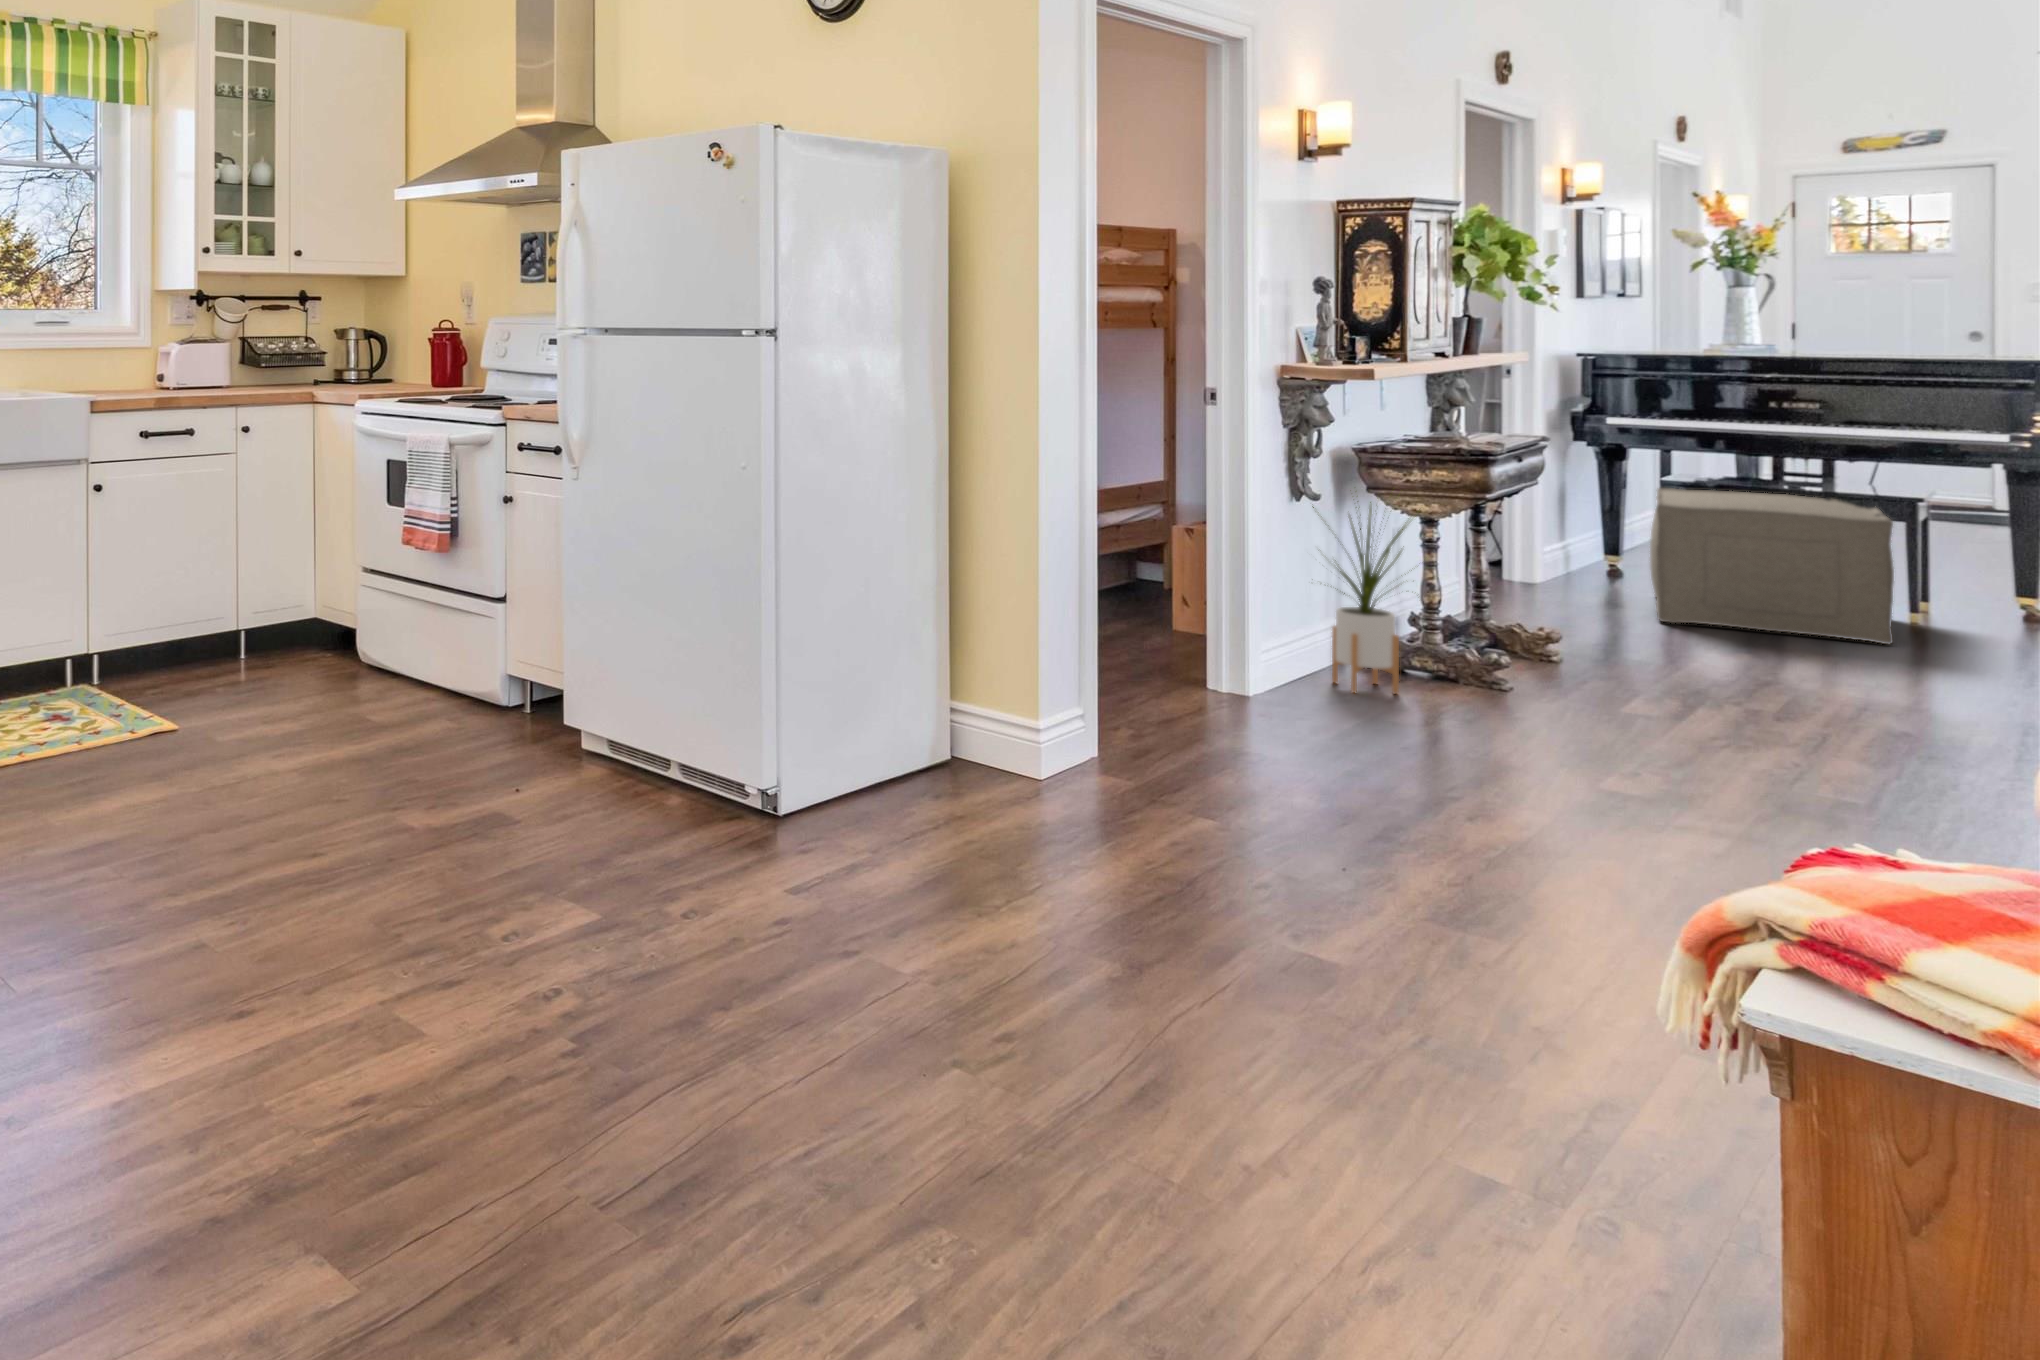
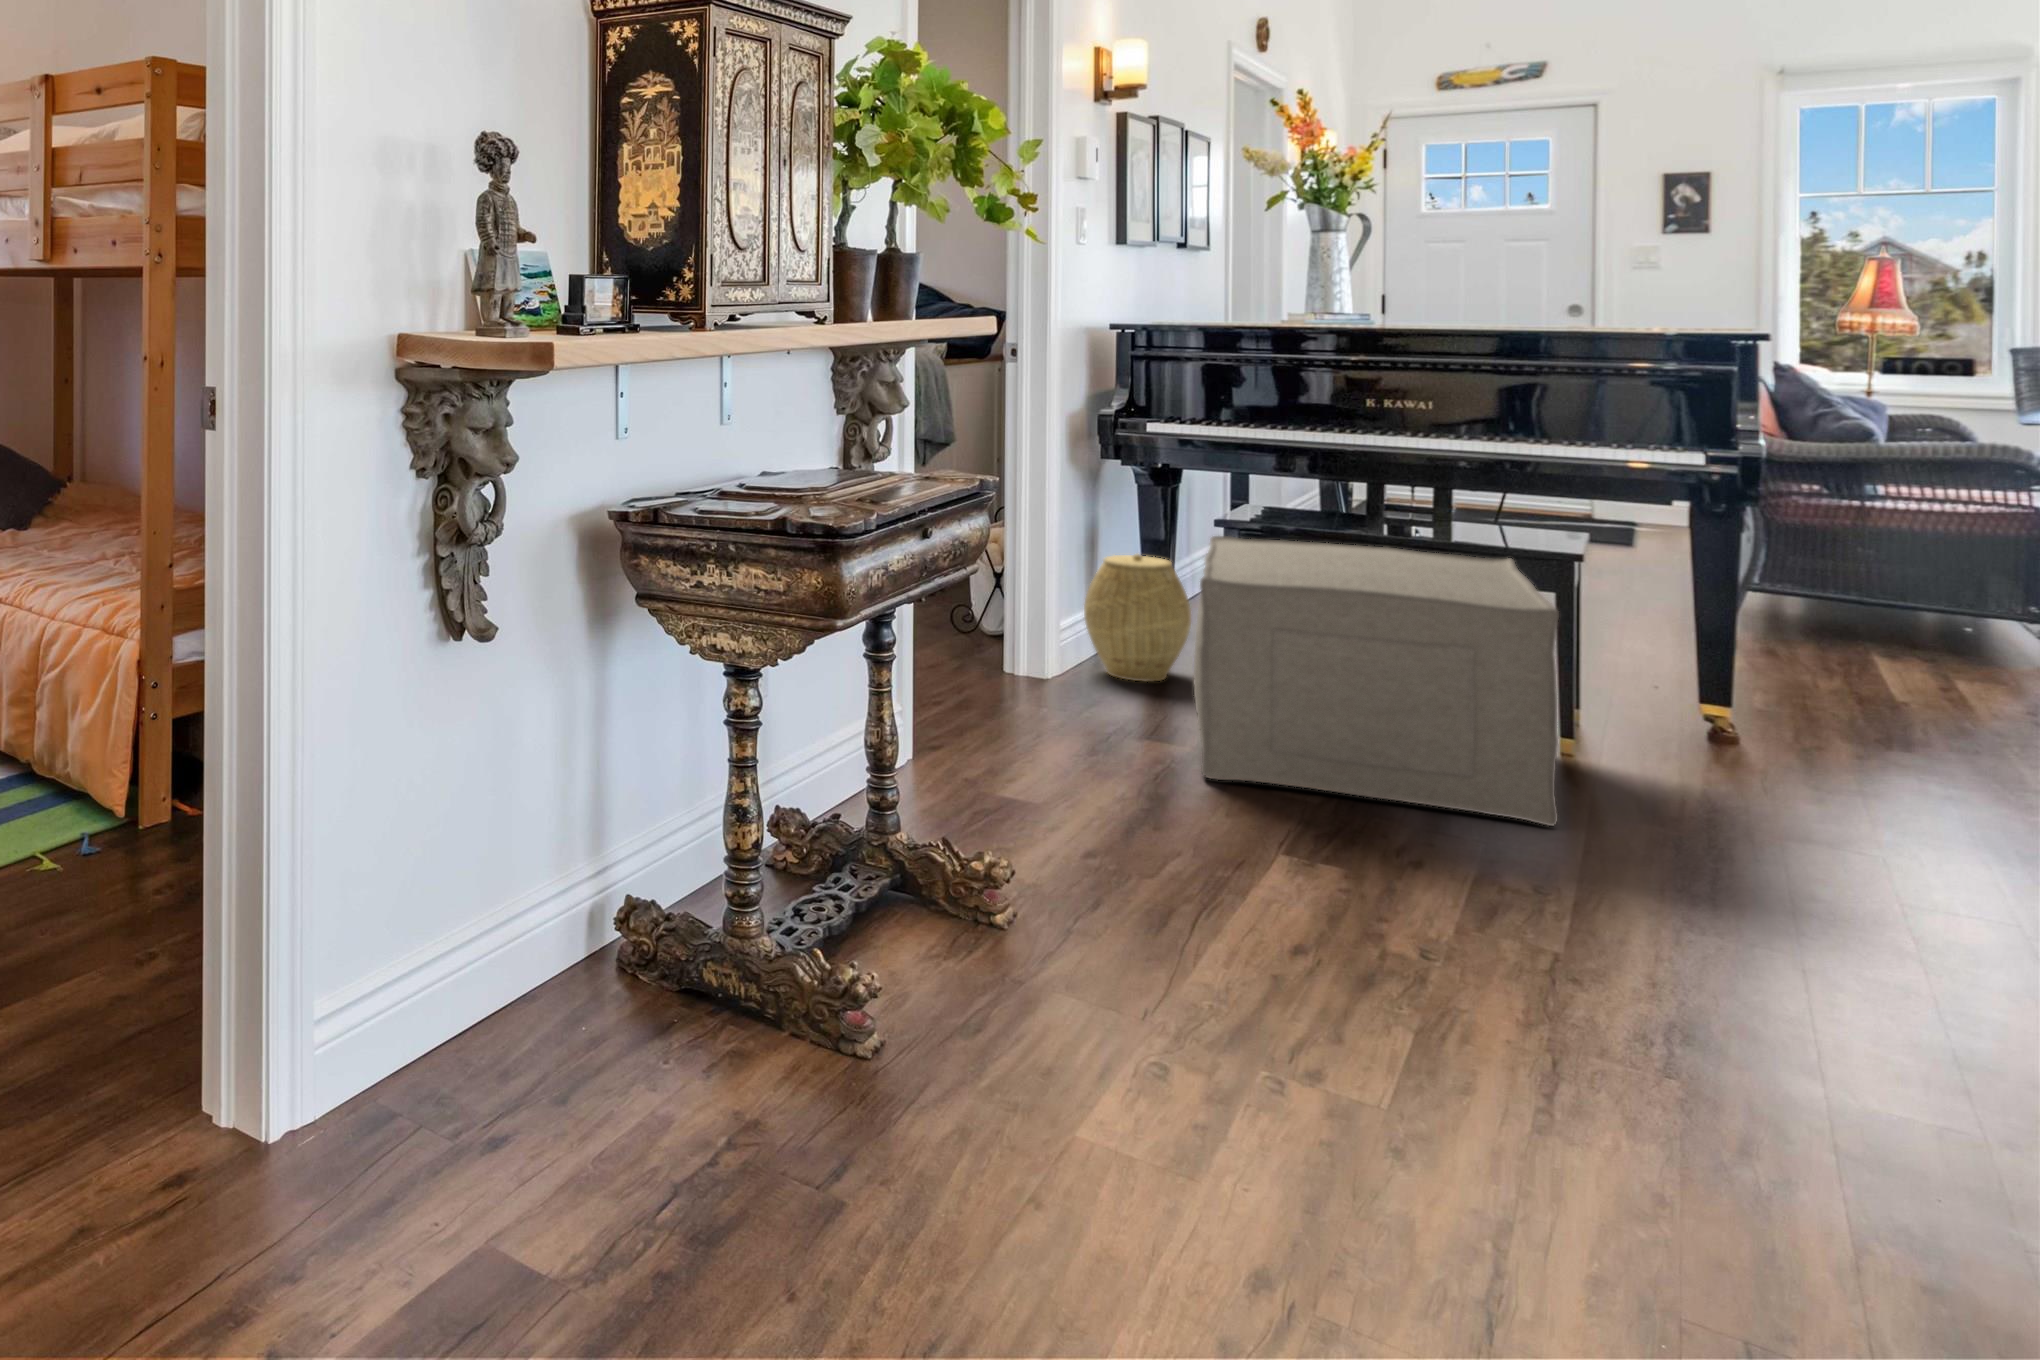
house plant: present [1312,501,1420,694] -> none [456,601,703,1096]
woven basket: none [1561,502,1640,584] -> present [1084,554,1191,682]

